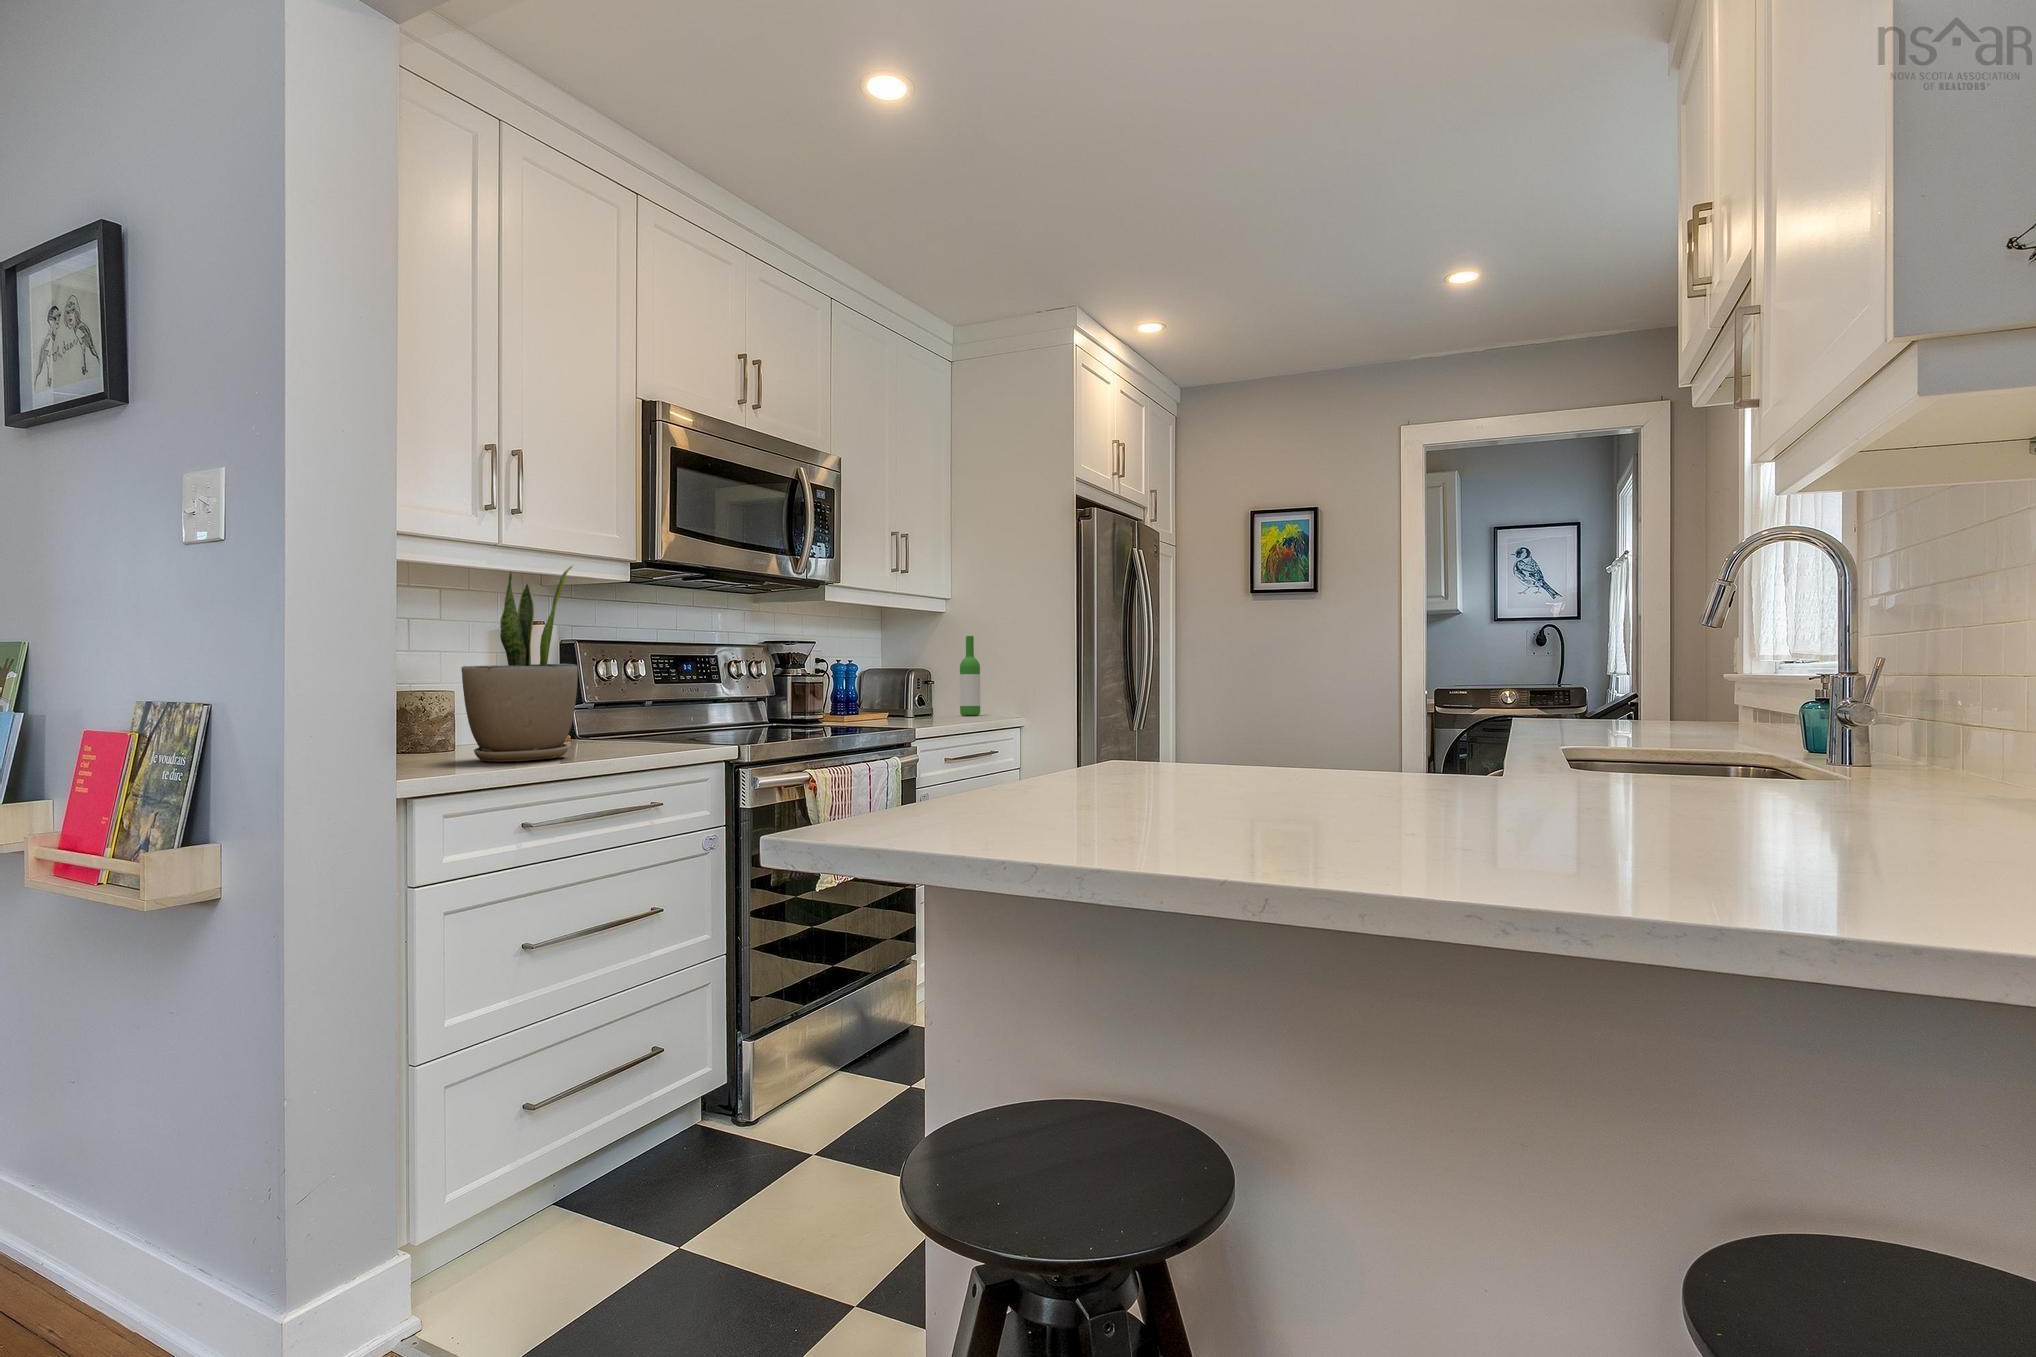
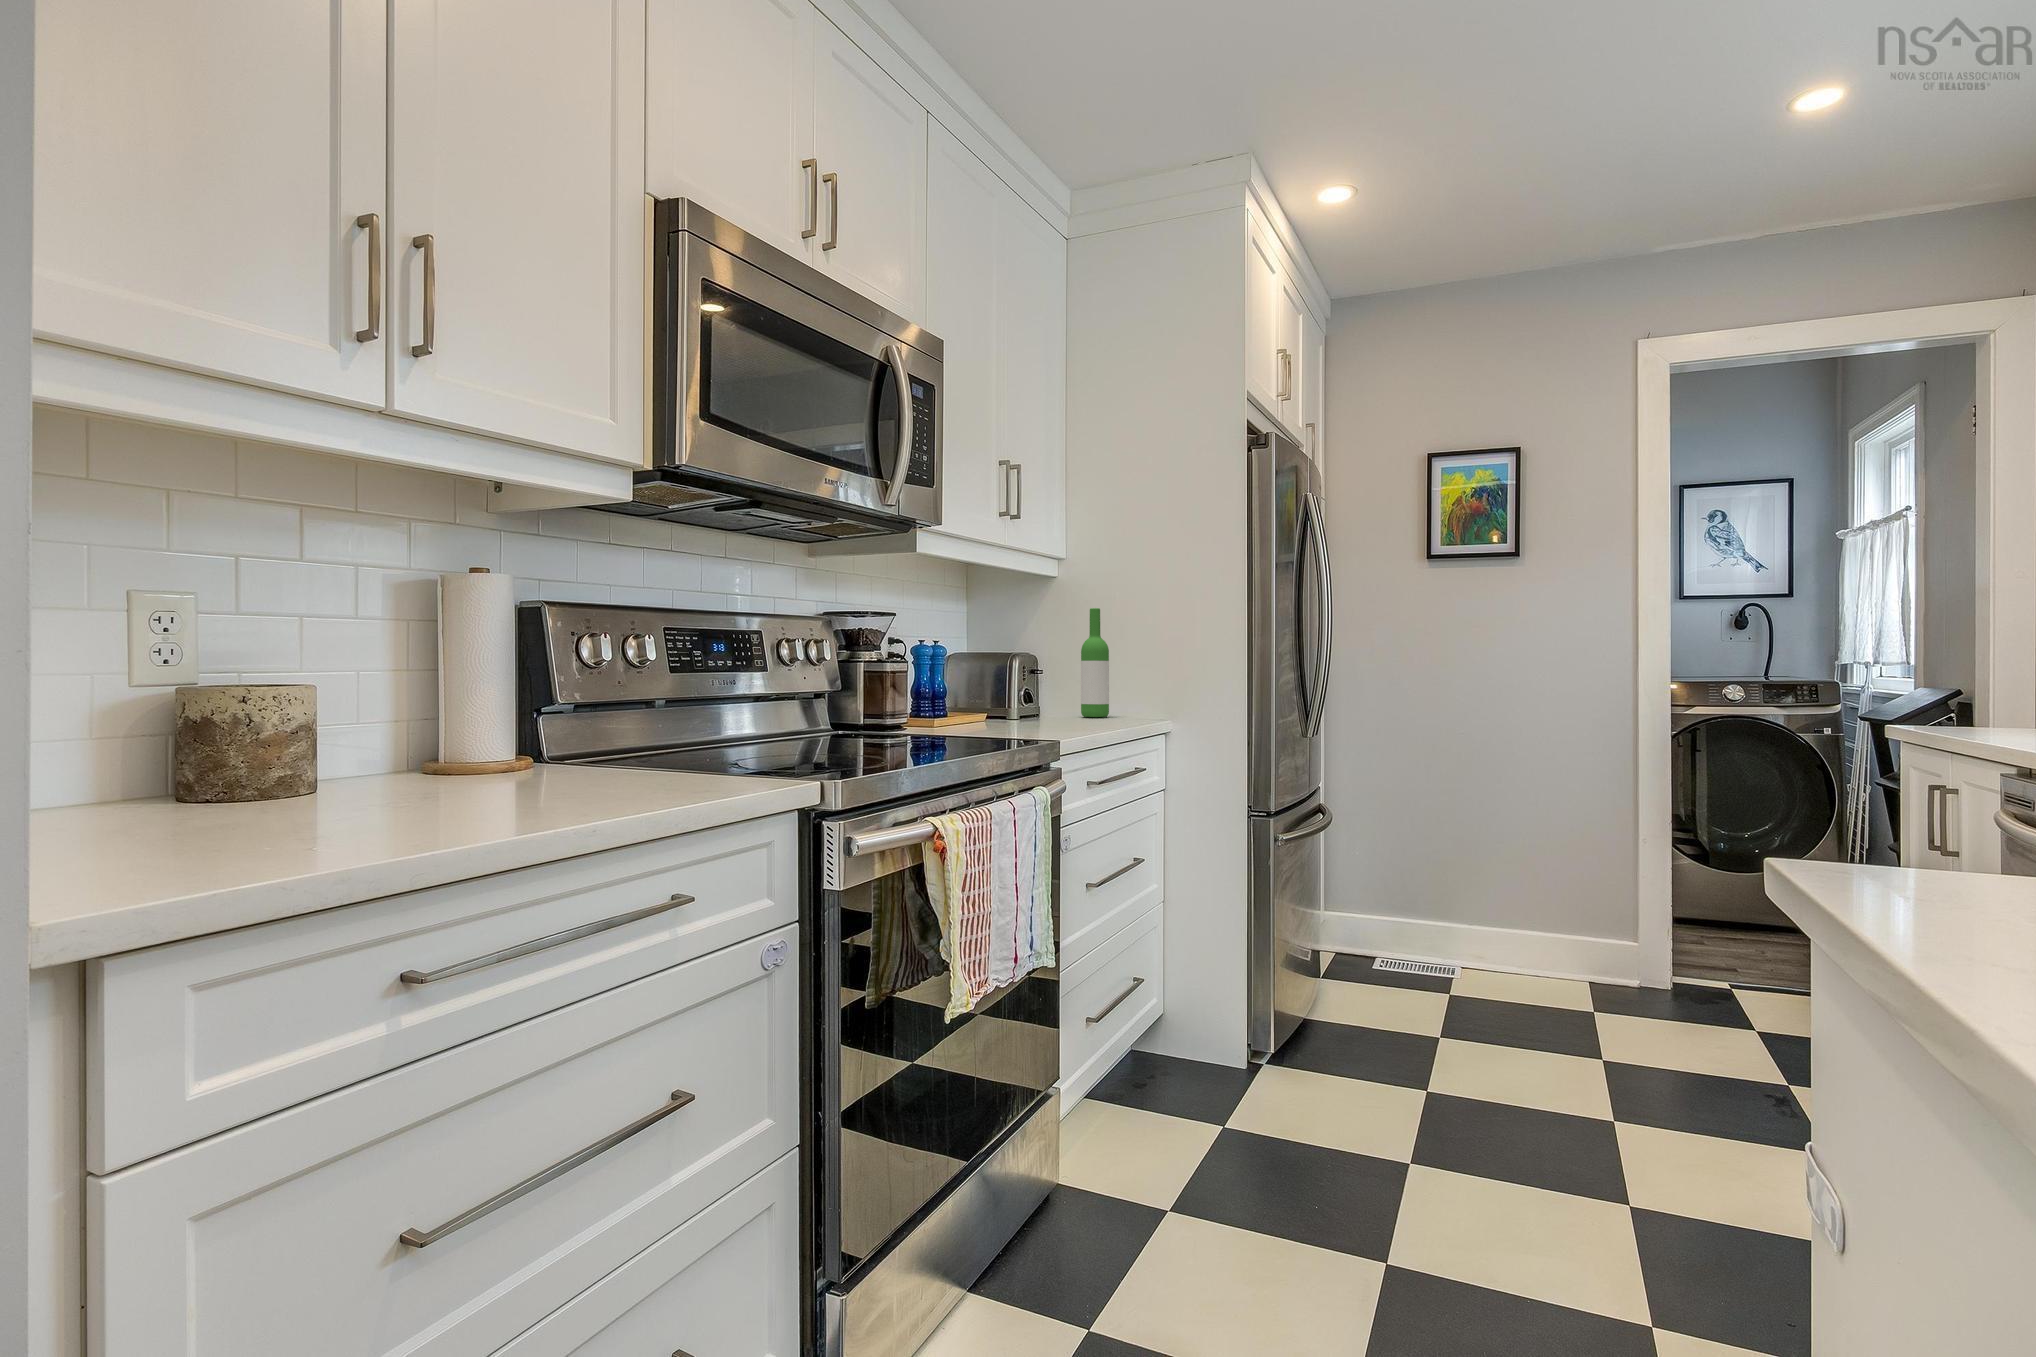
potted plant: present [461,566,578,761] -> none [292,440,529,829]

